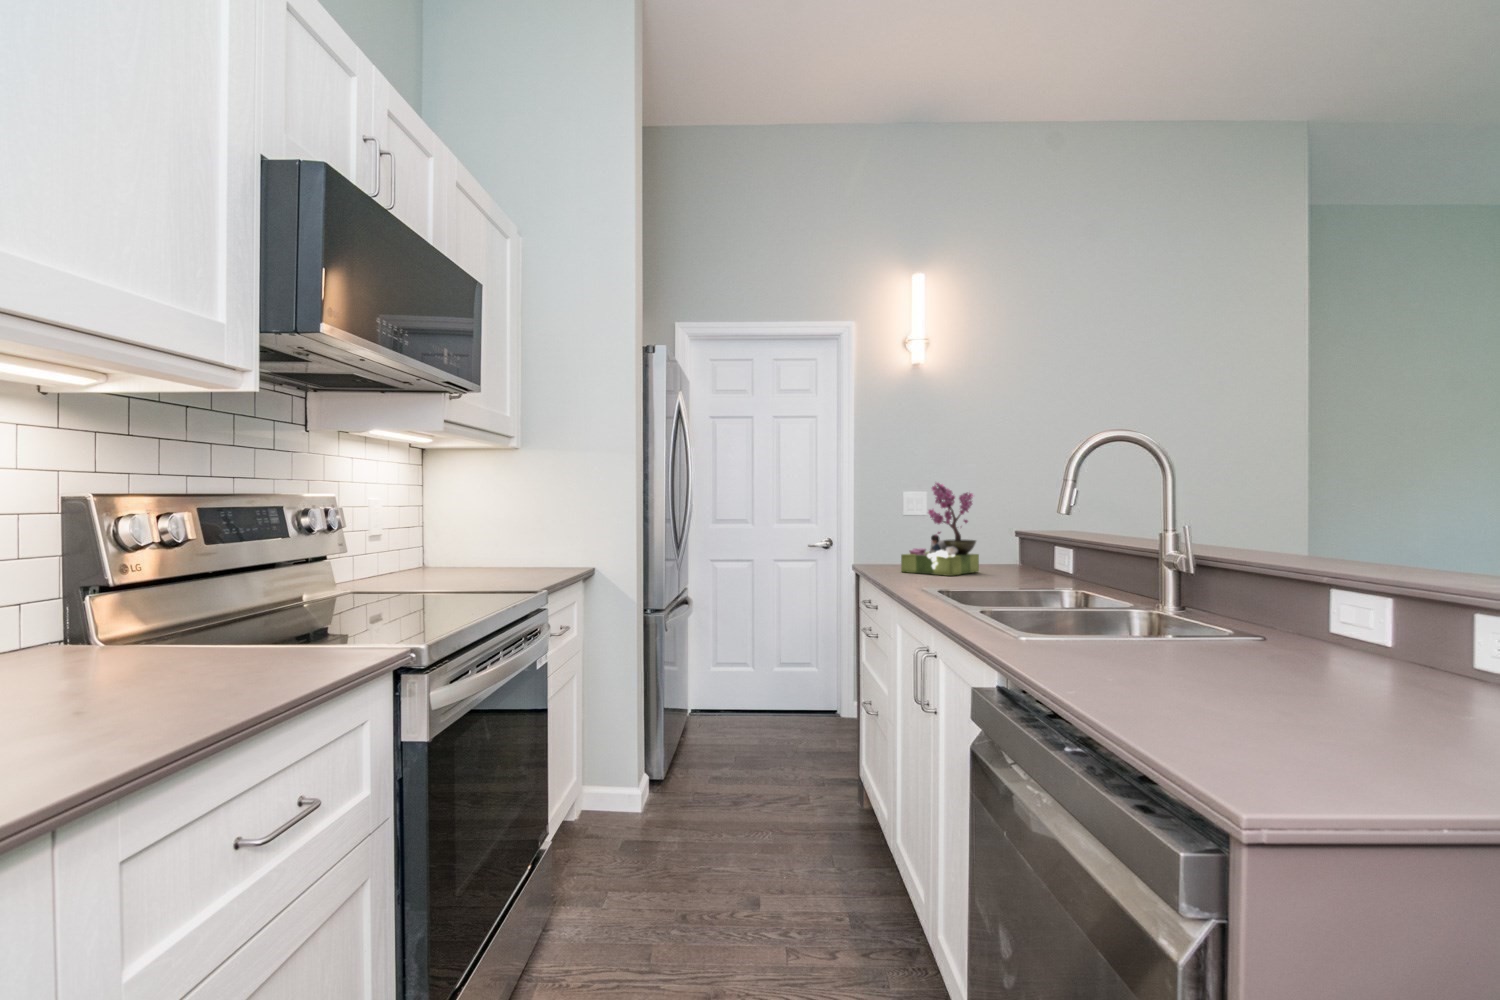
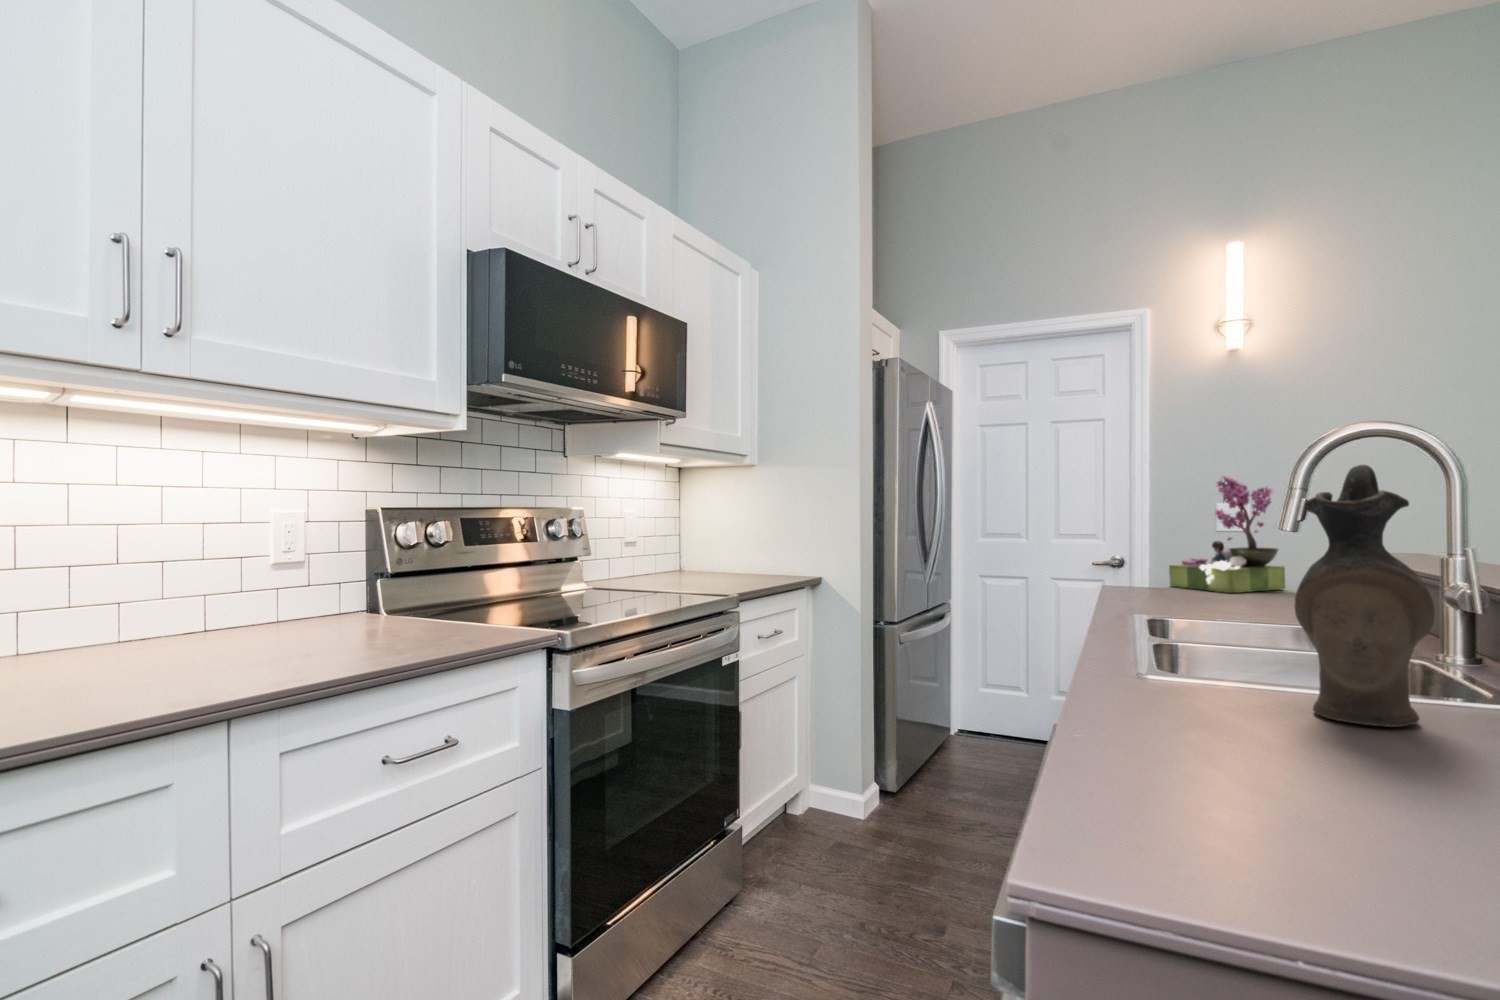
ceramic pitcher: none [1157,477,1251,665] -> present [1295,465,1435,727]

